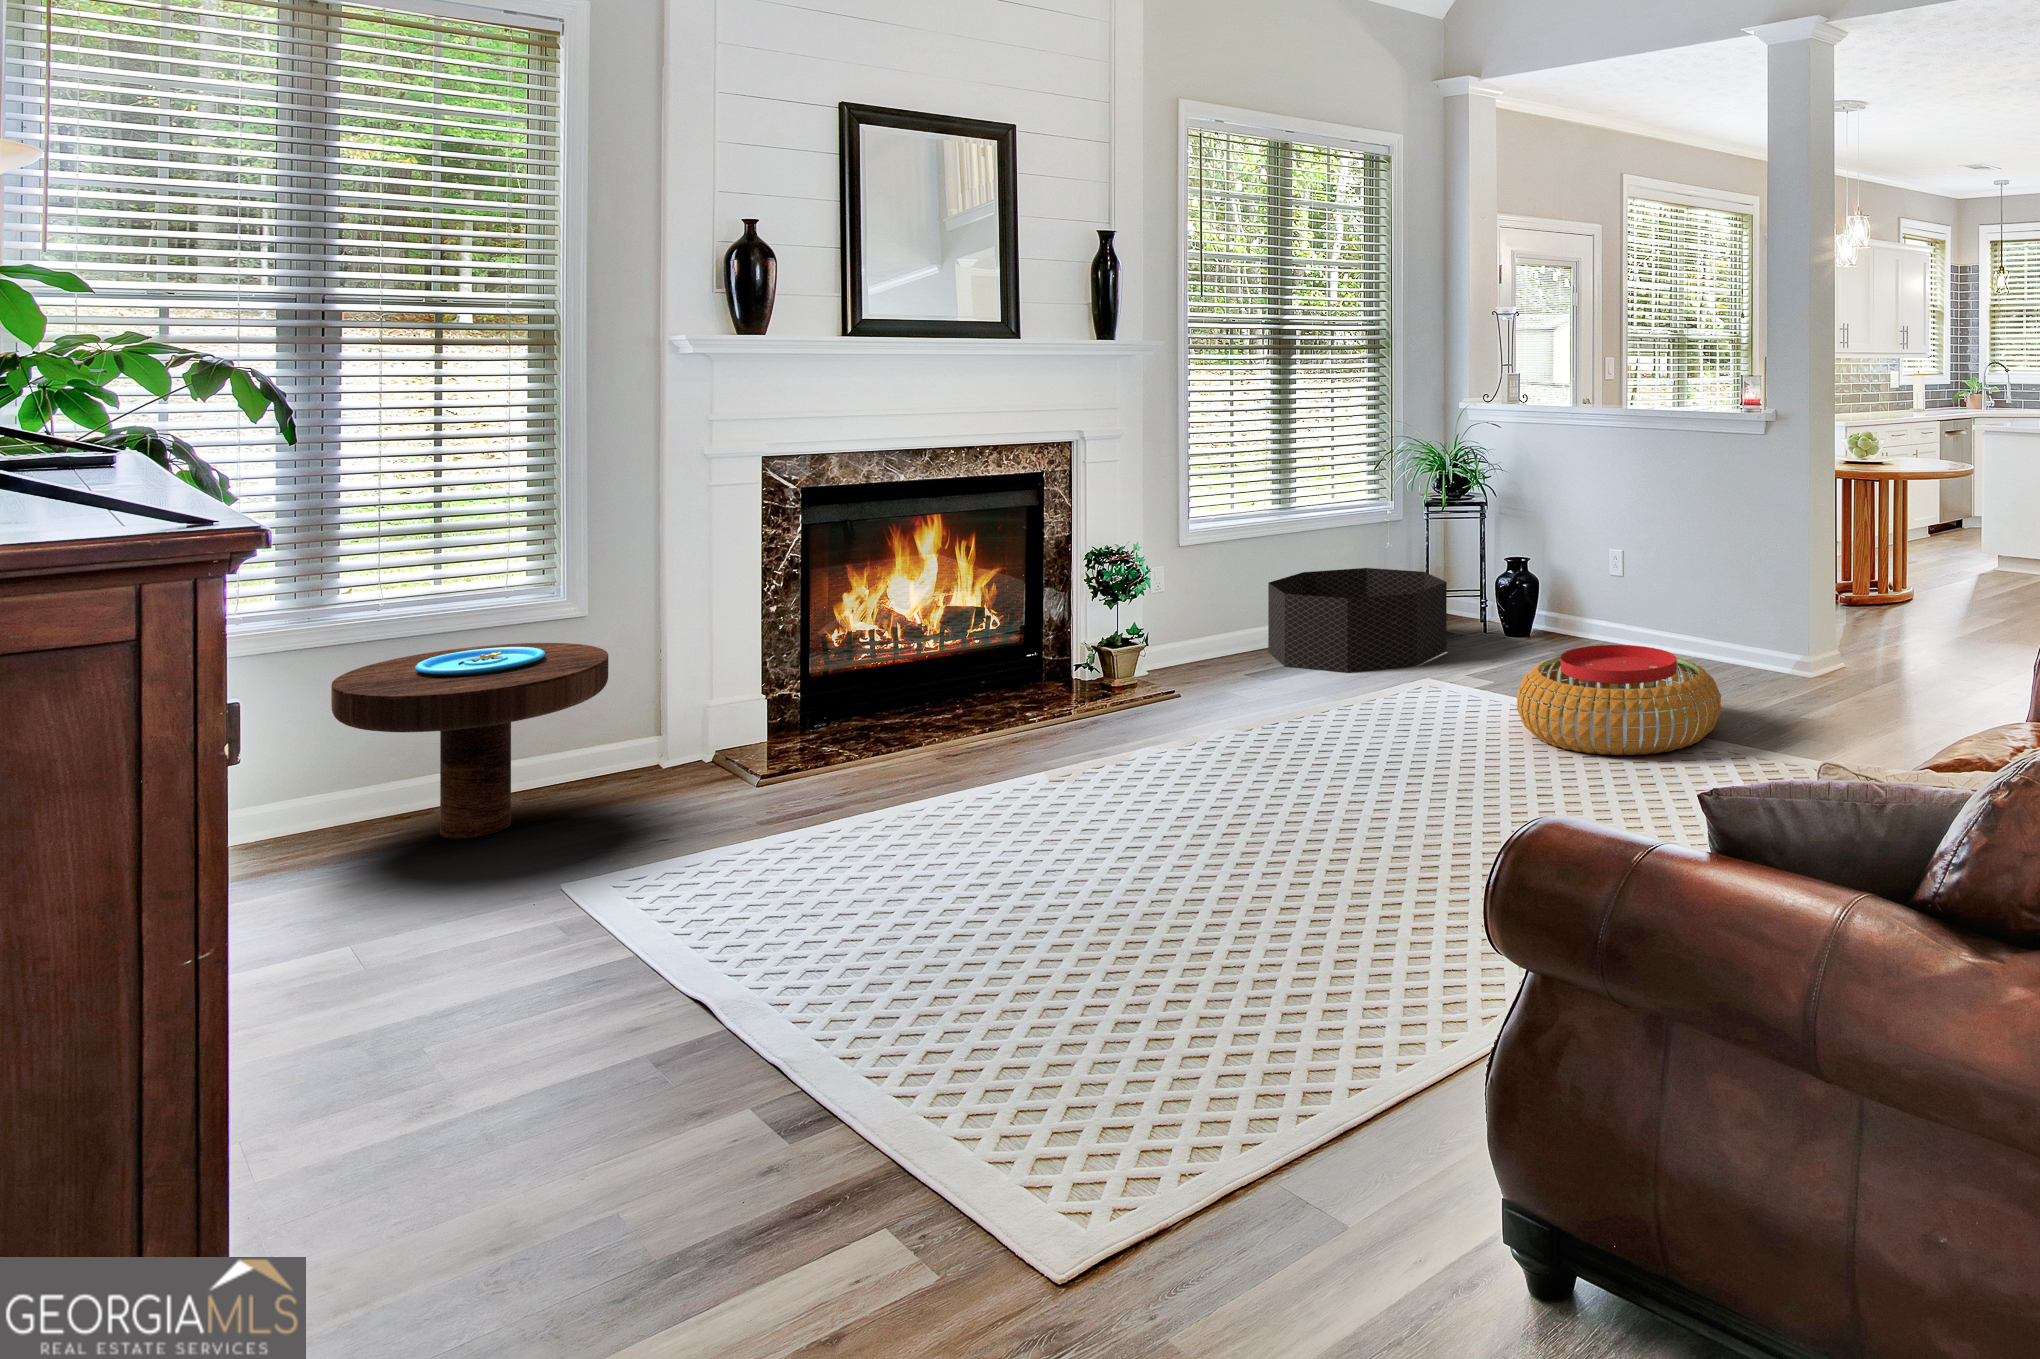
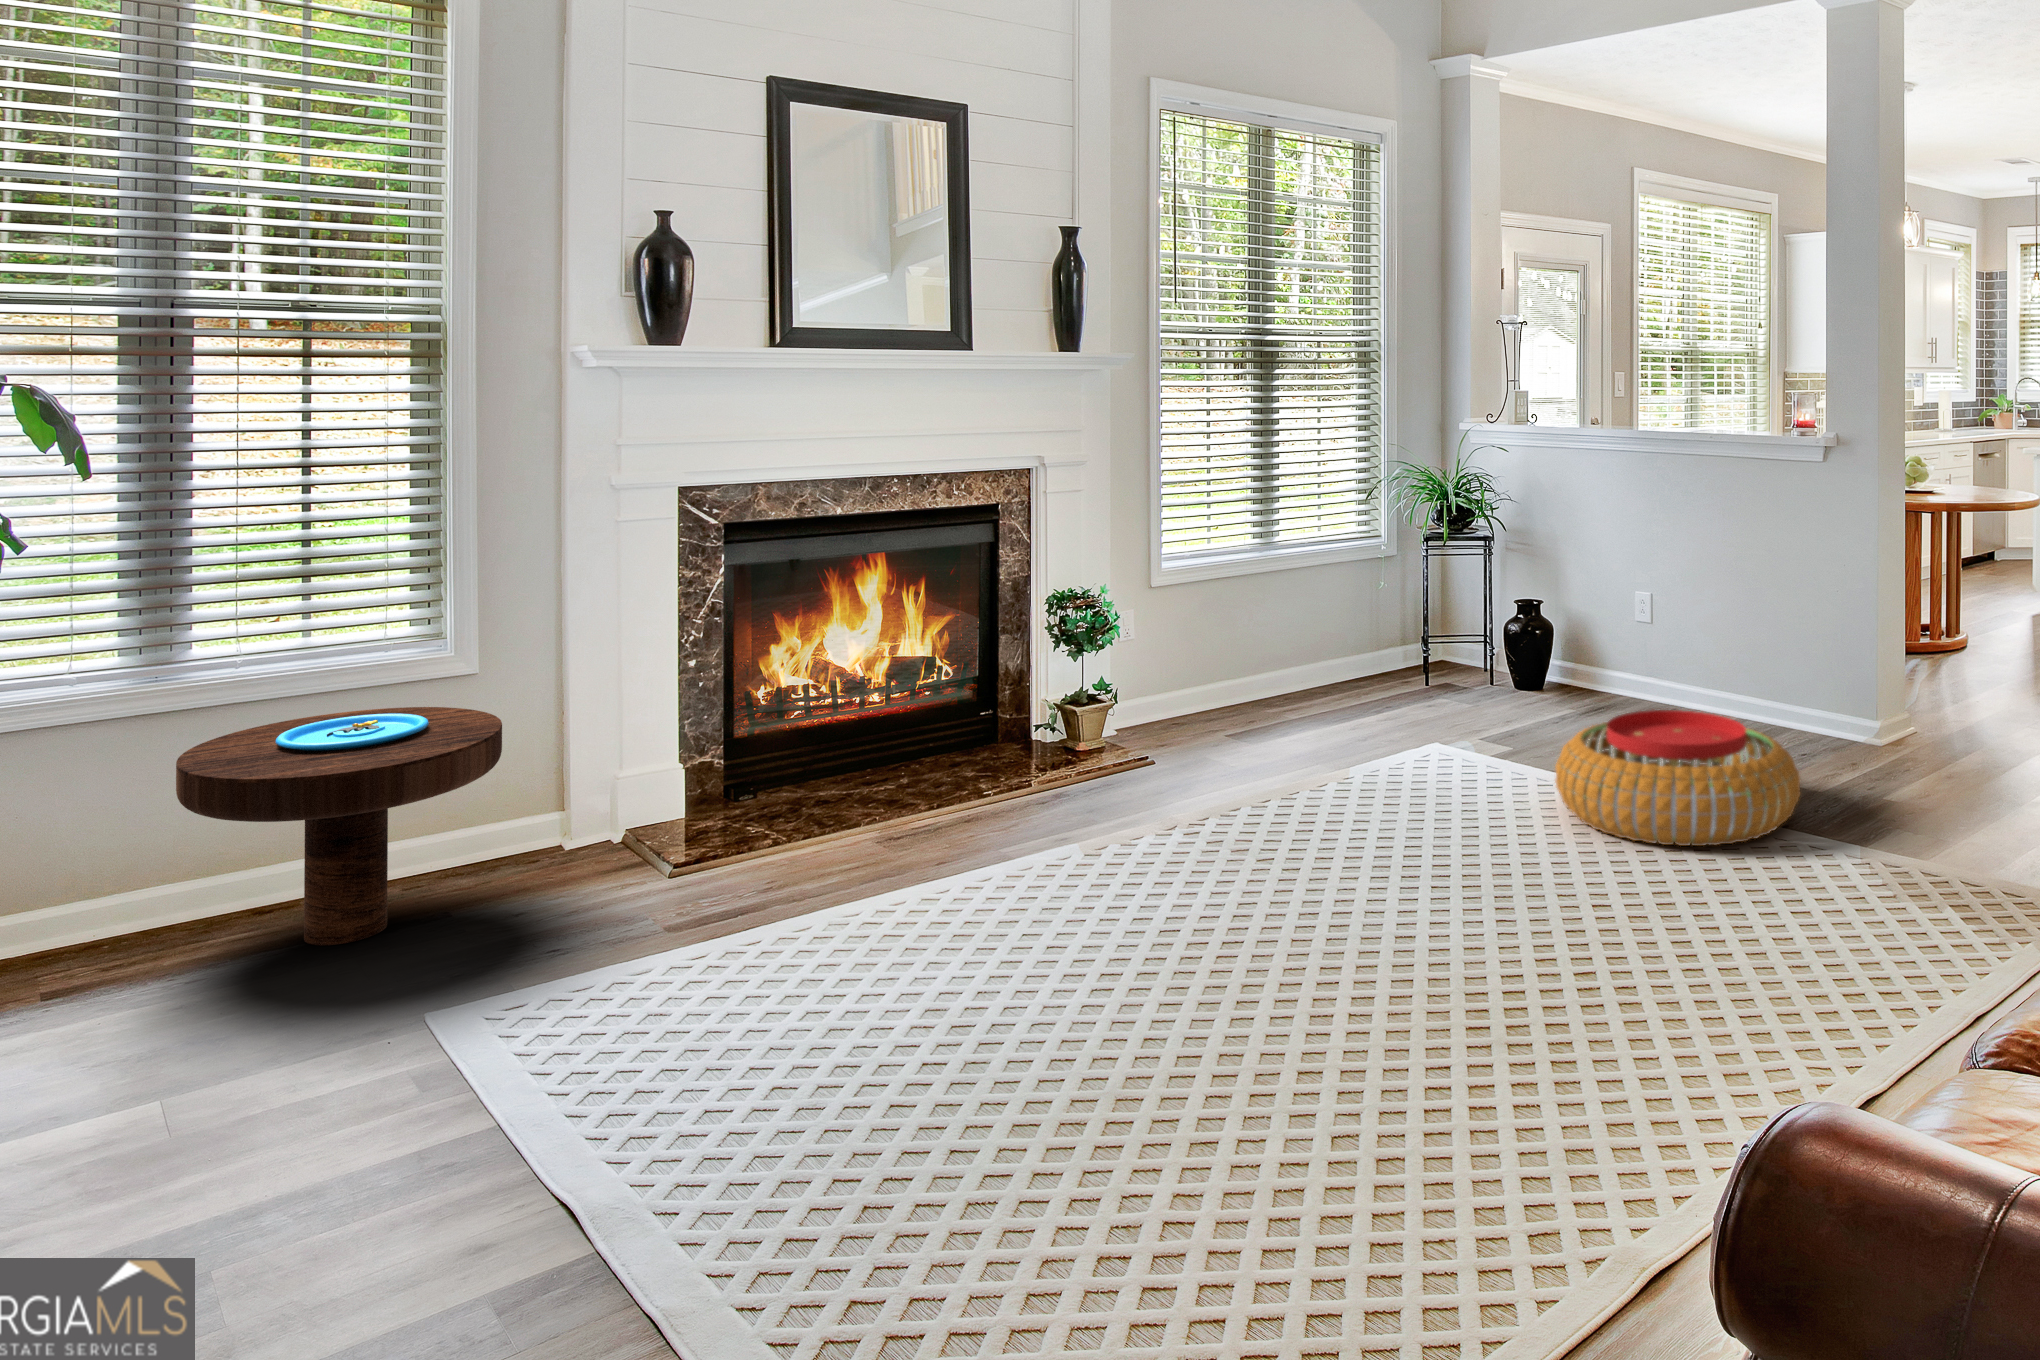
basket: present [1268,568,1447,673] -> none [1248,611,1452,735]

